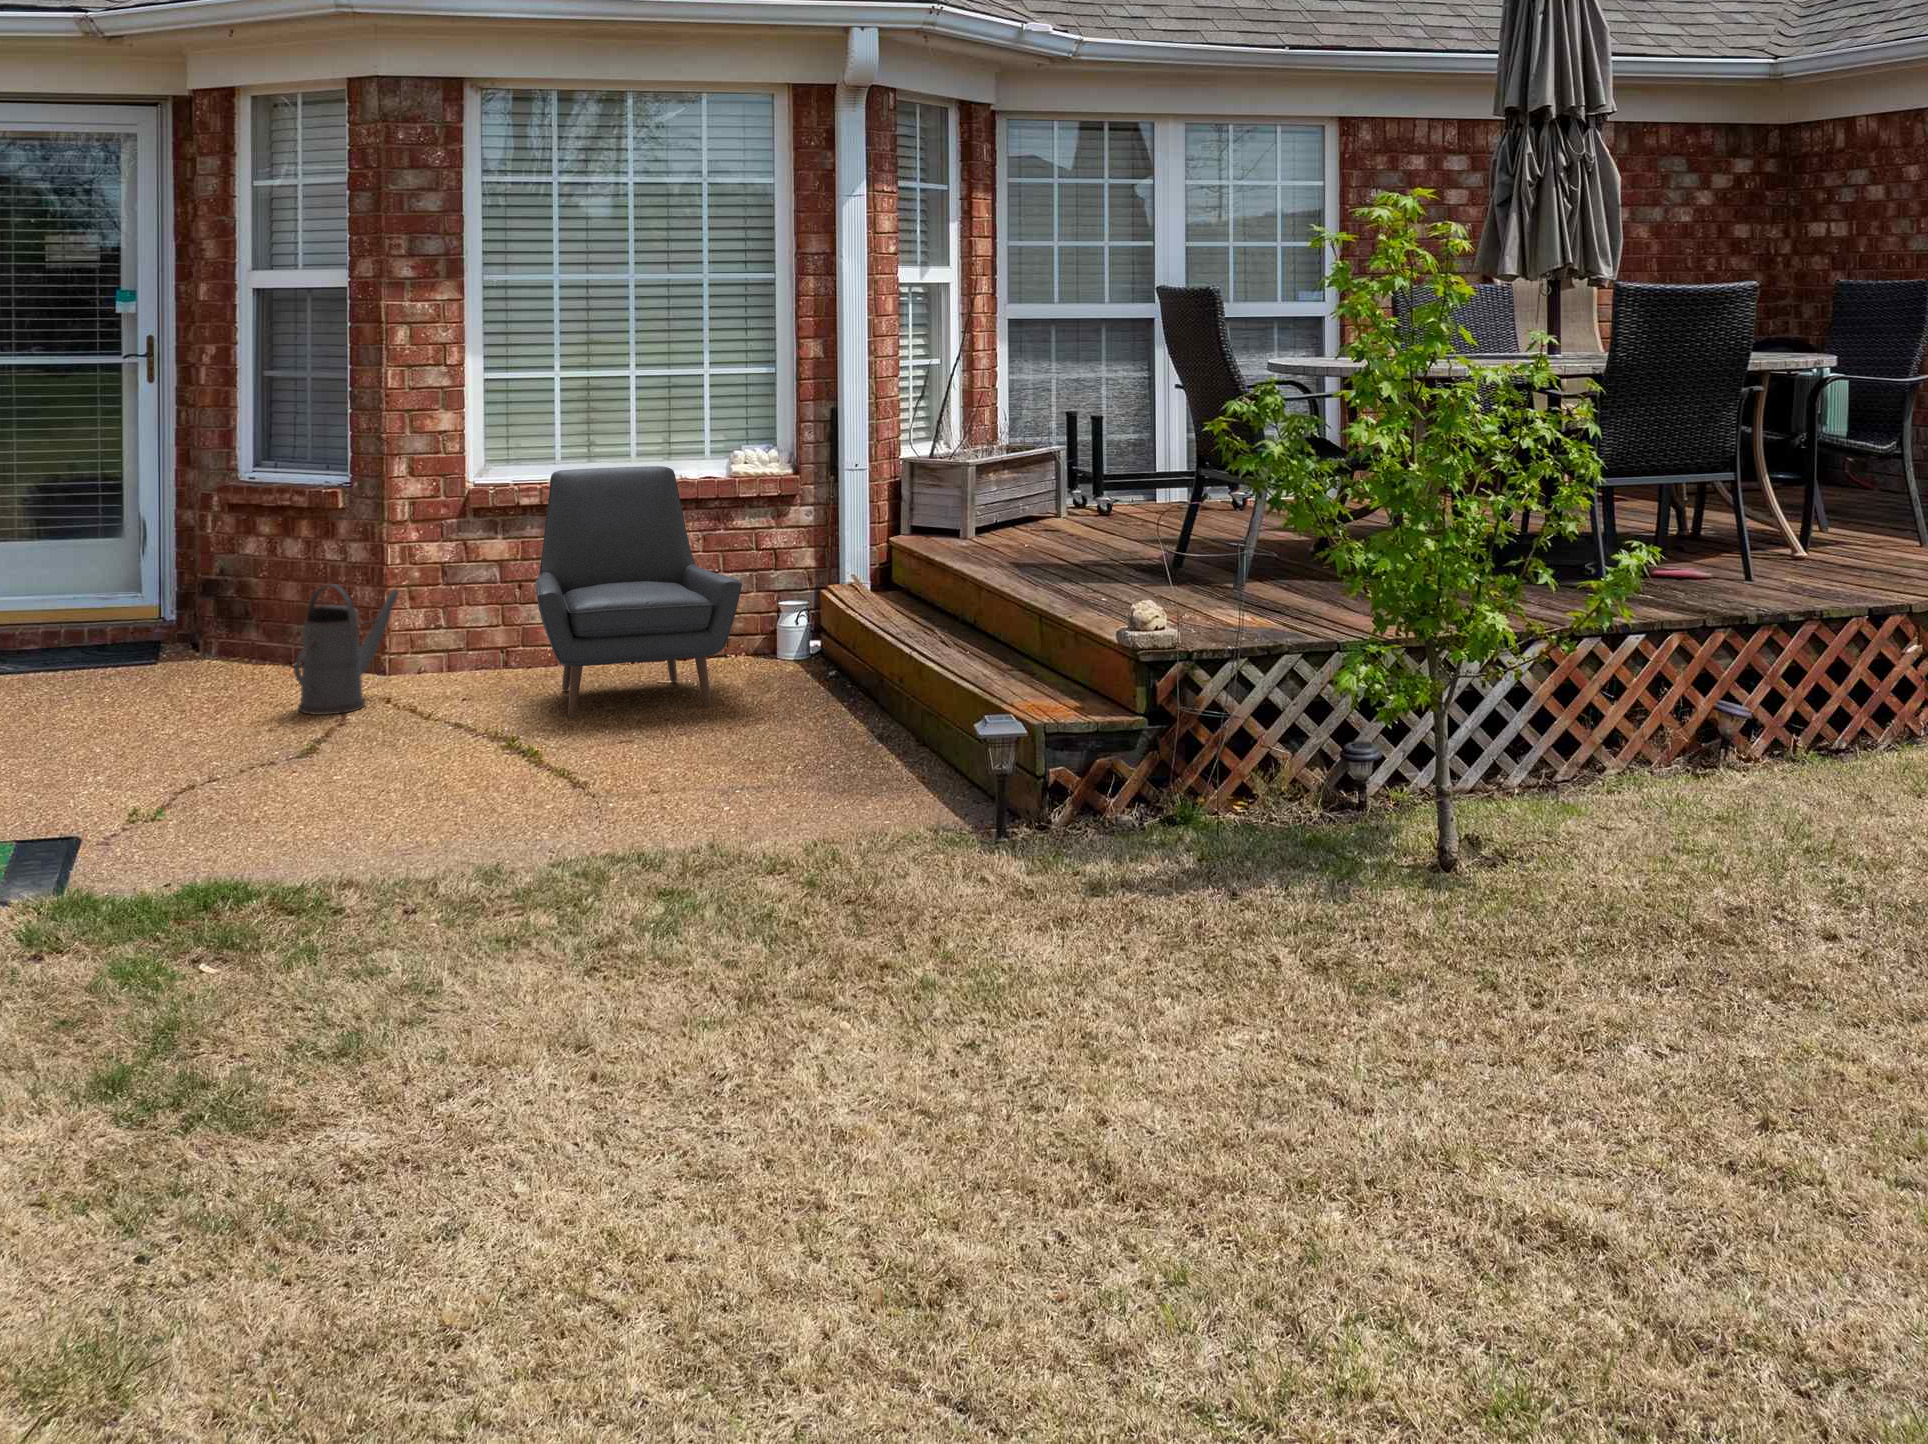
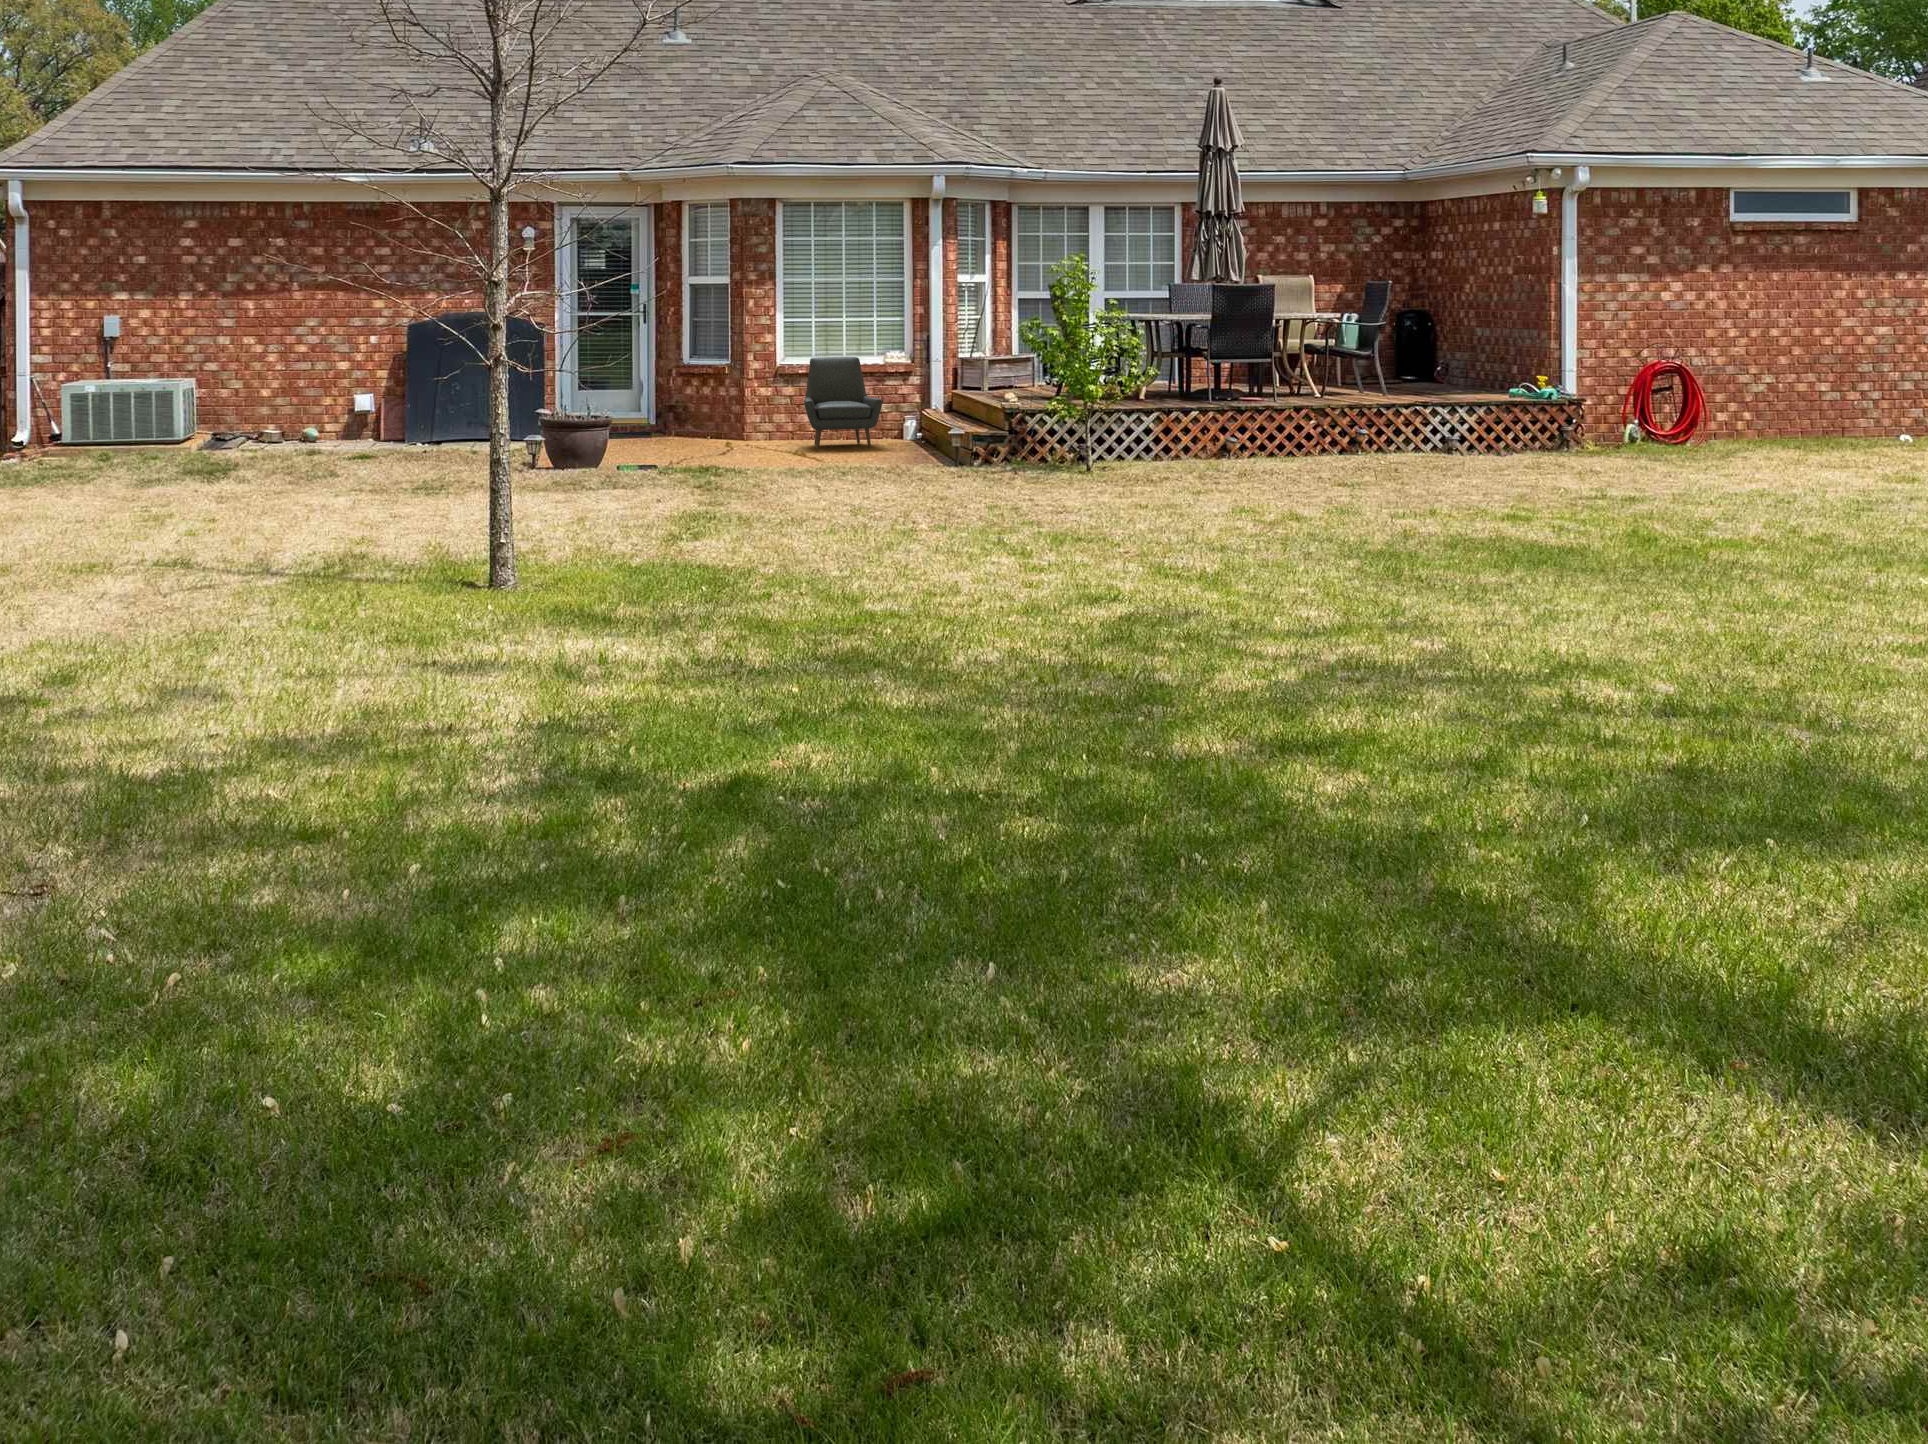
watering can: present [294,584,399,715] -> none [714,399,751,448]

